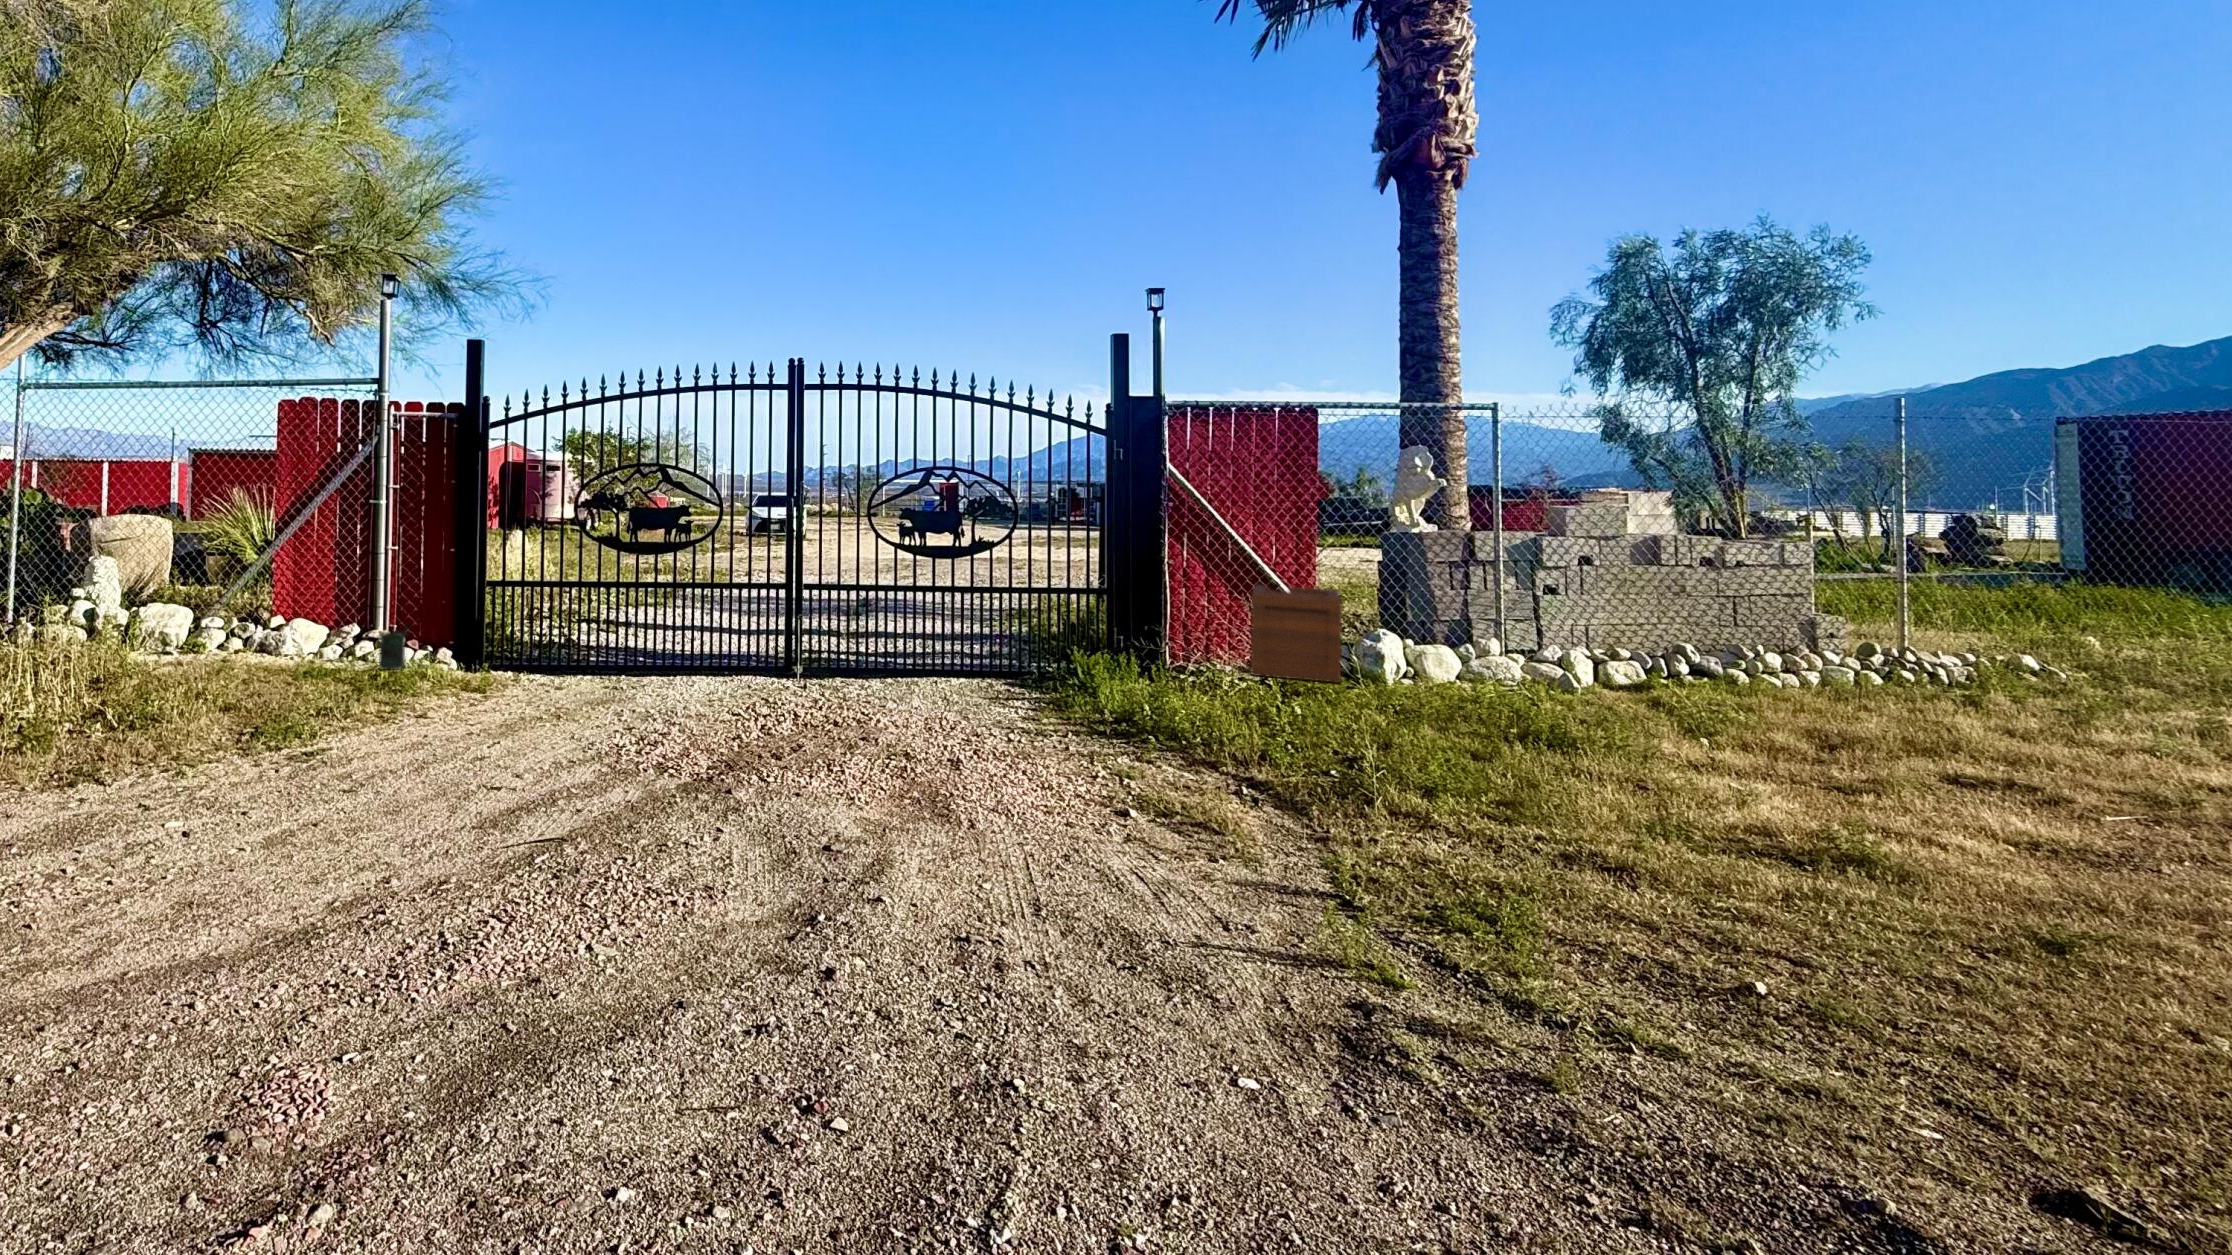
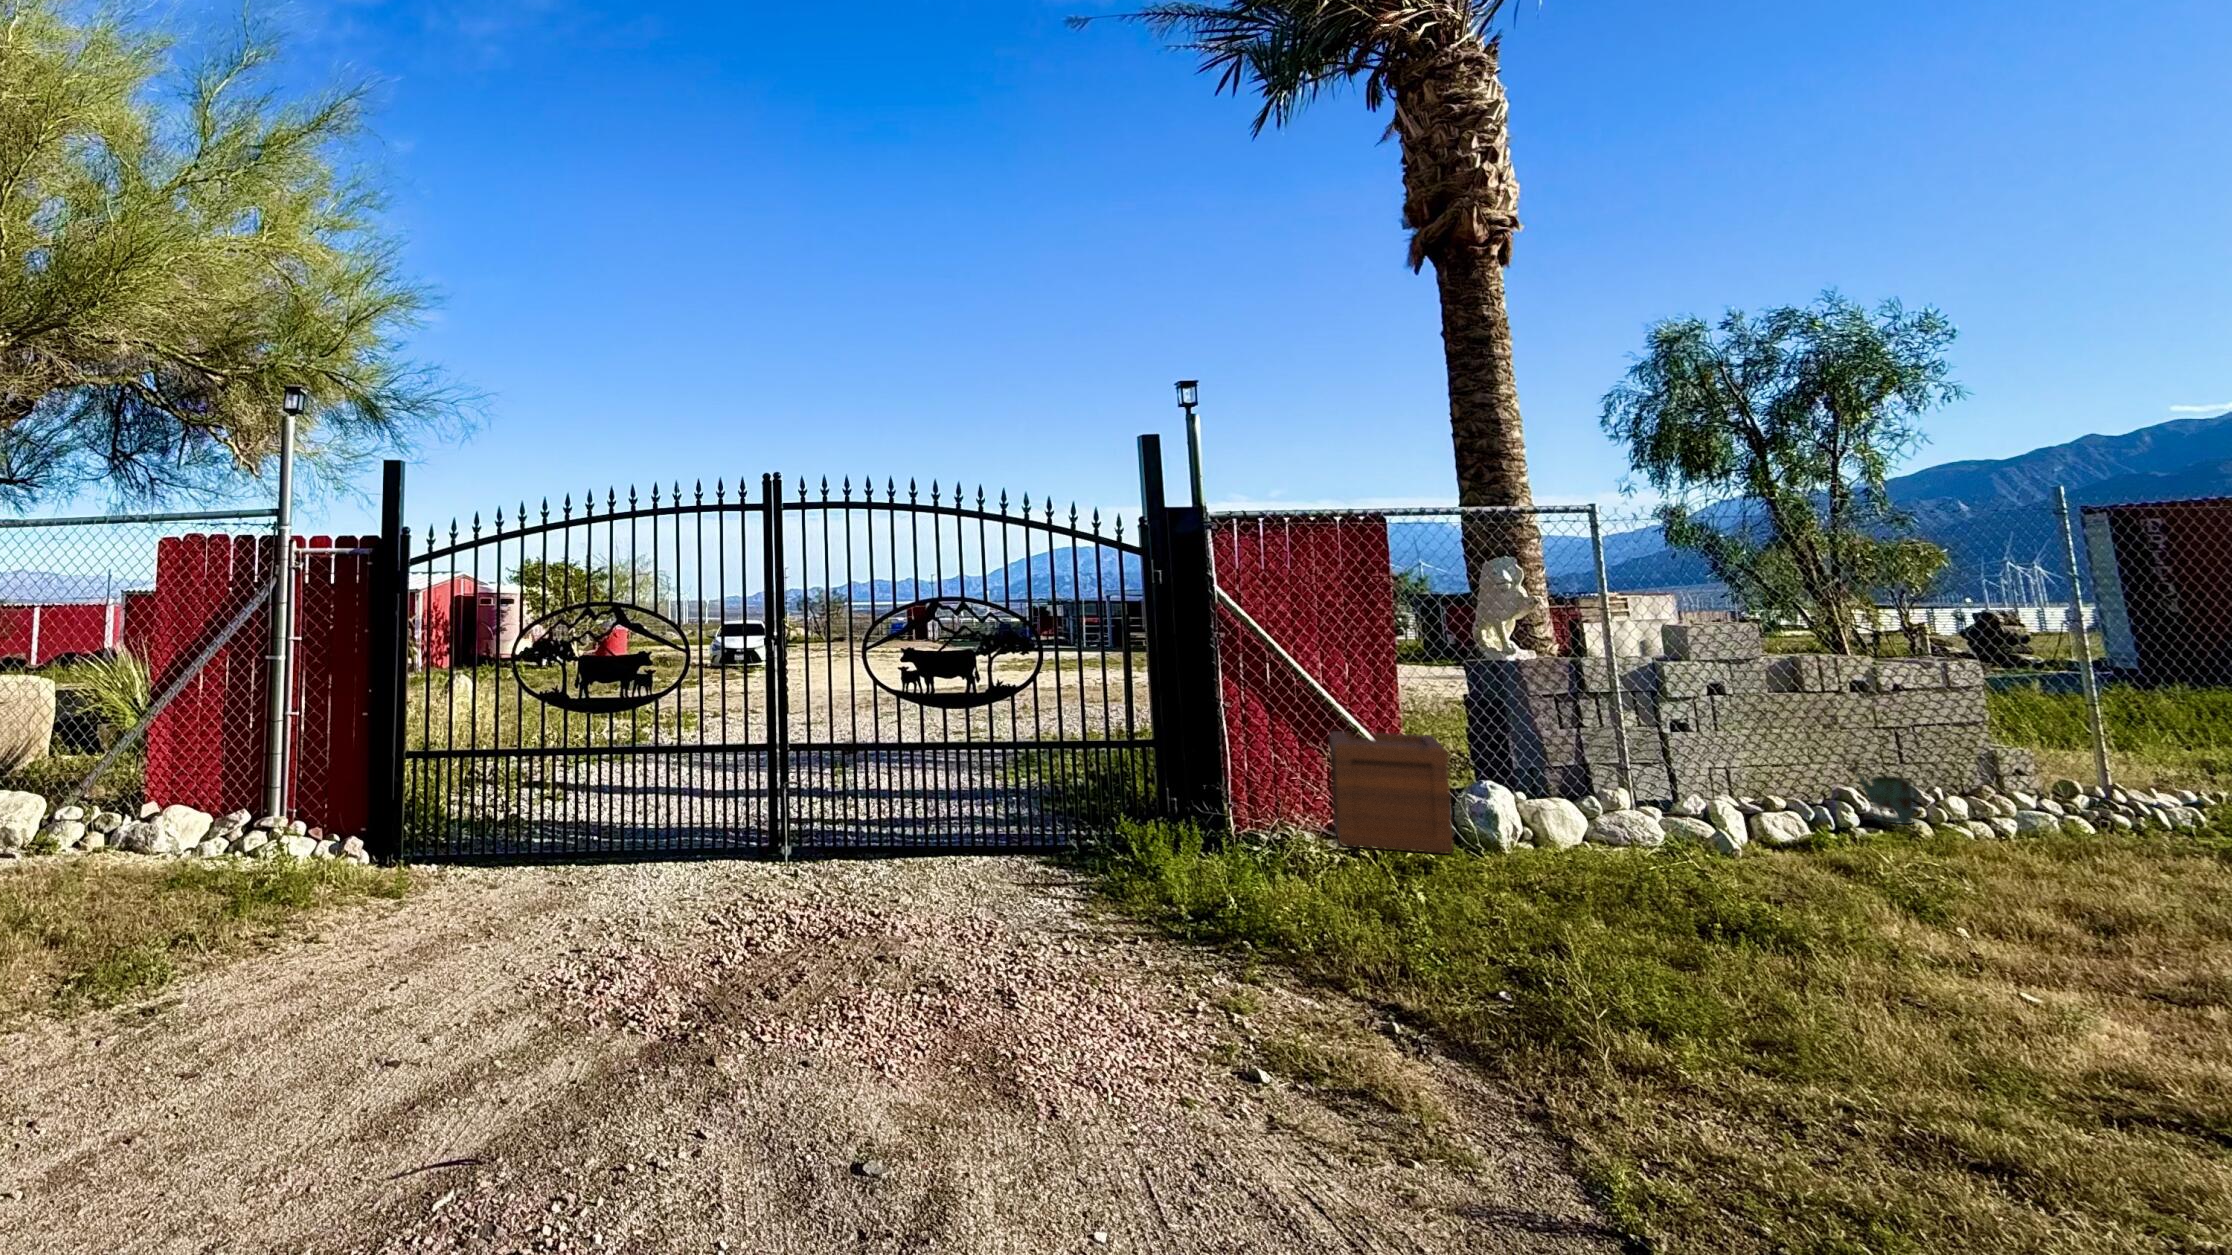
watering can: present [379,623,411,670] -> present [1849,765,1918,824]

